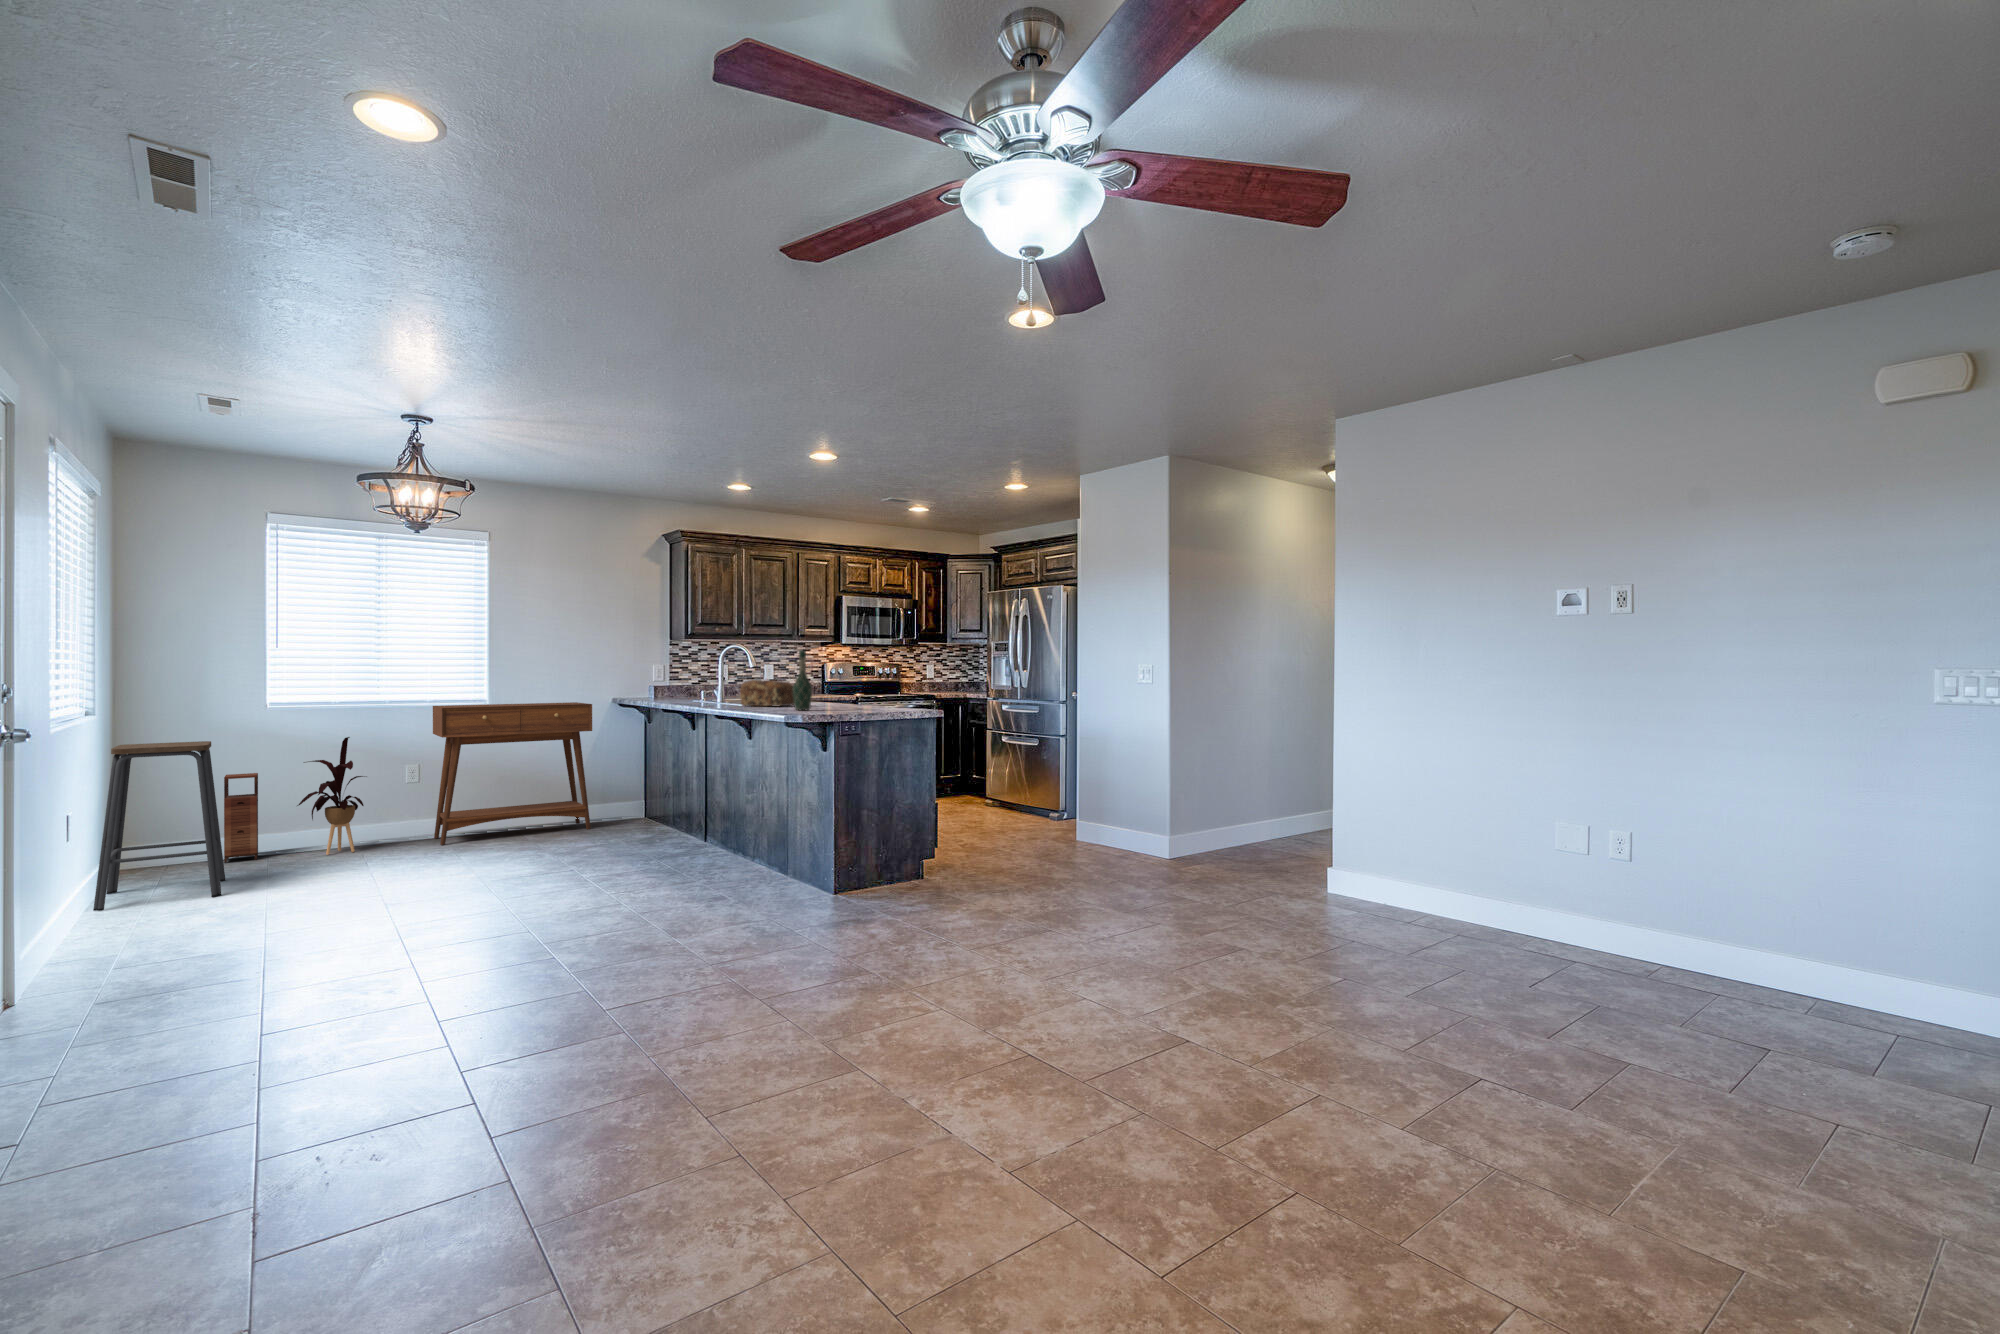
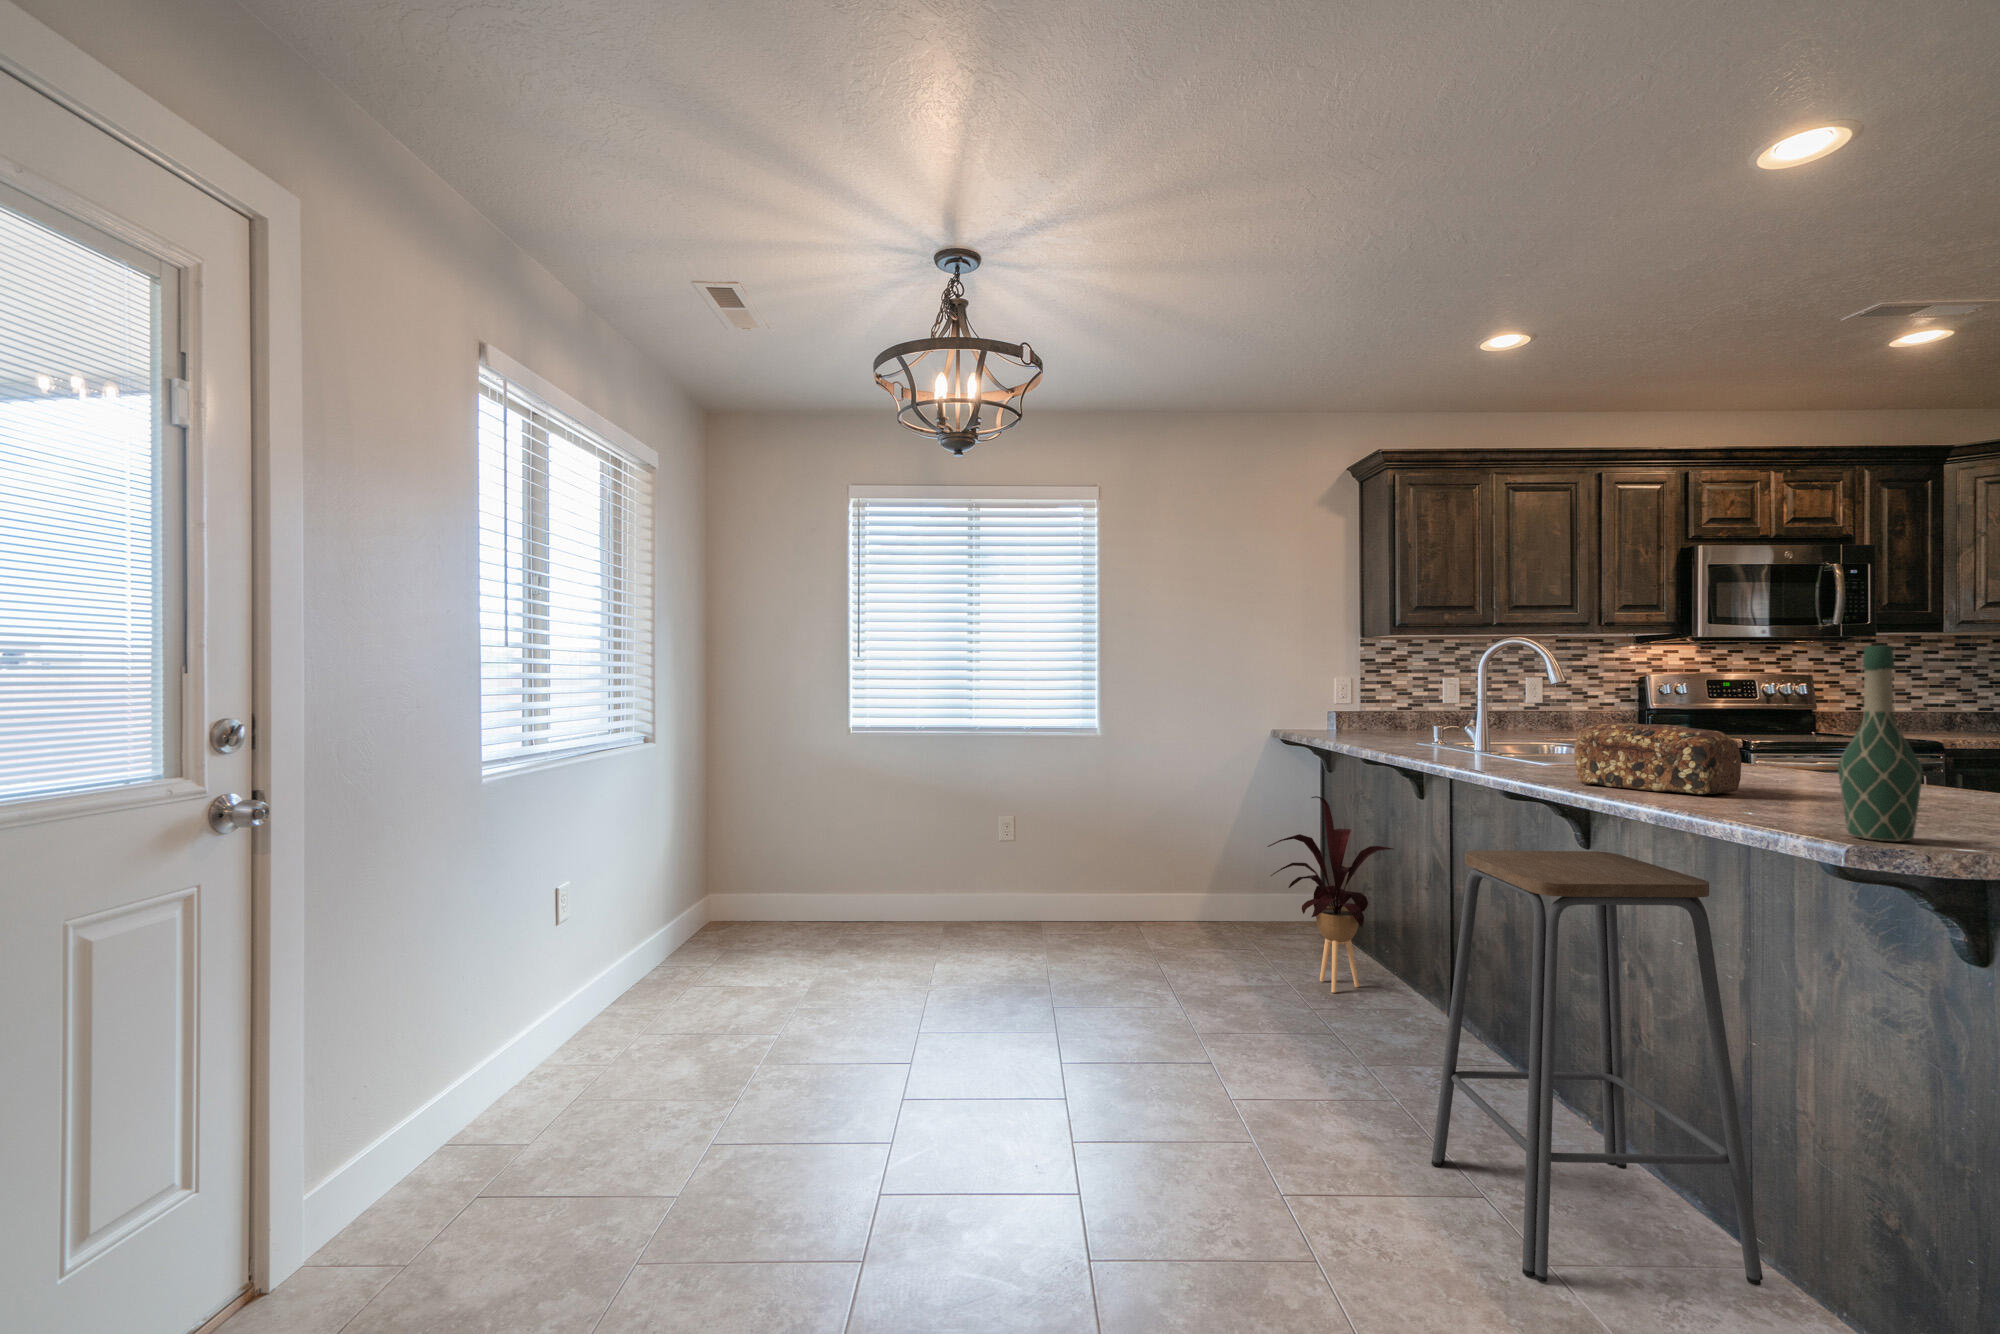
console table: present [433,702,592,845] -> none [1028,736,1241,944]
house plant: present [297,737,365,855] -> present [1268,796,1393,993]
bar stool: present [93,741,225,911] -> present [1431,851,1763,1285]
storage cabinet: present [224,773,258,863] -> none [798,817,837,932]

